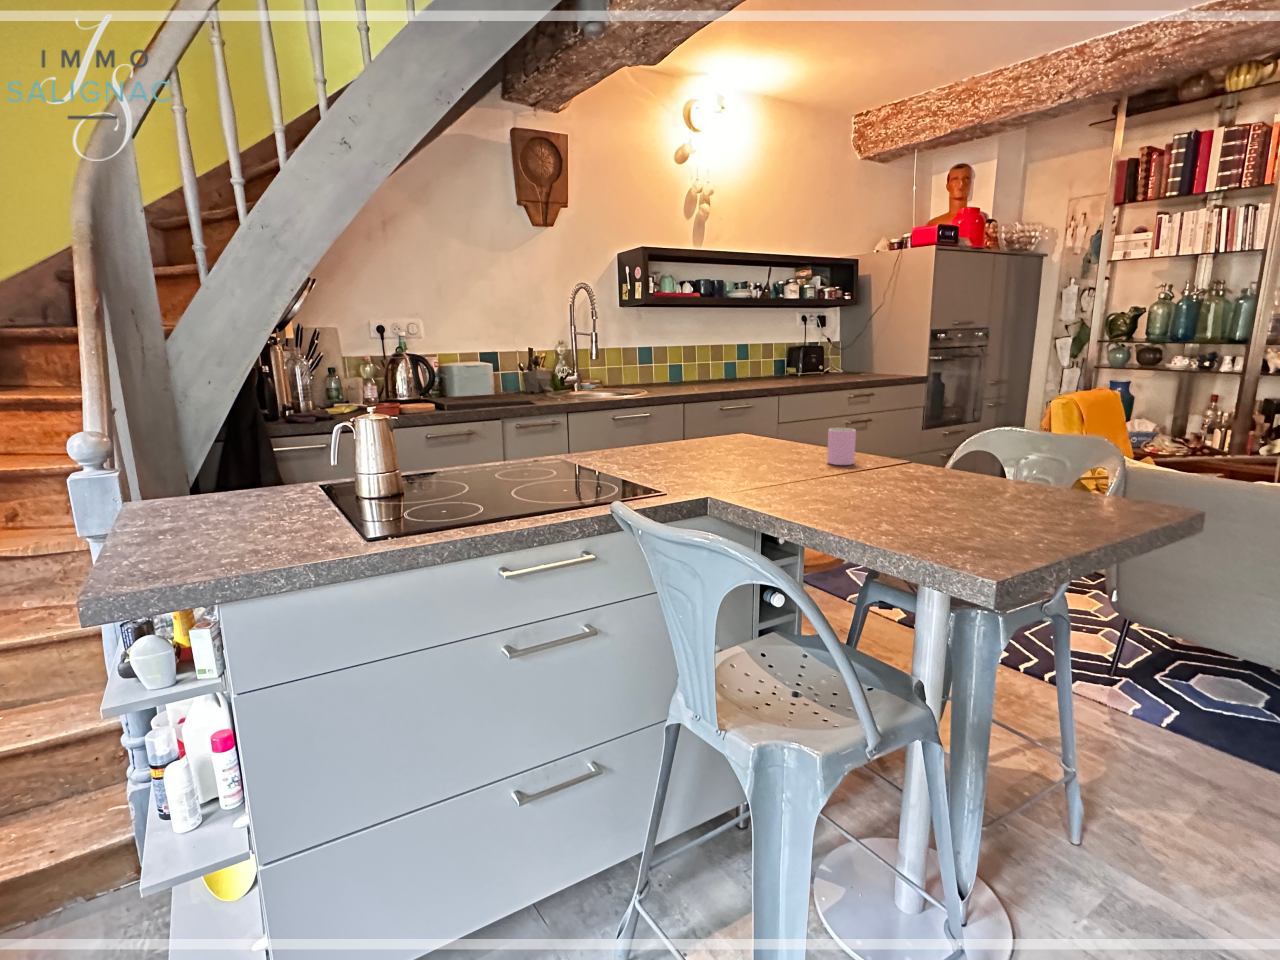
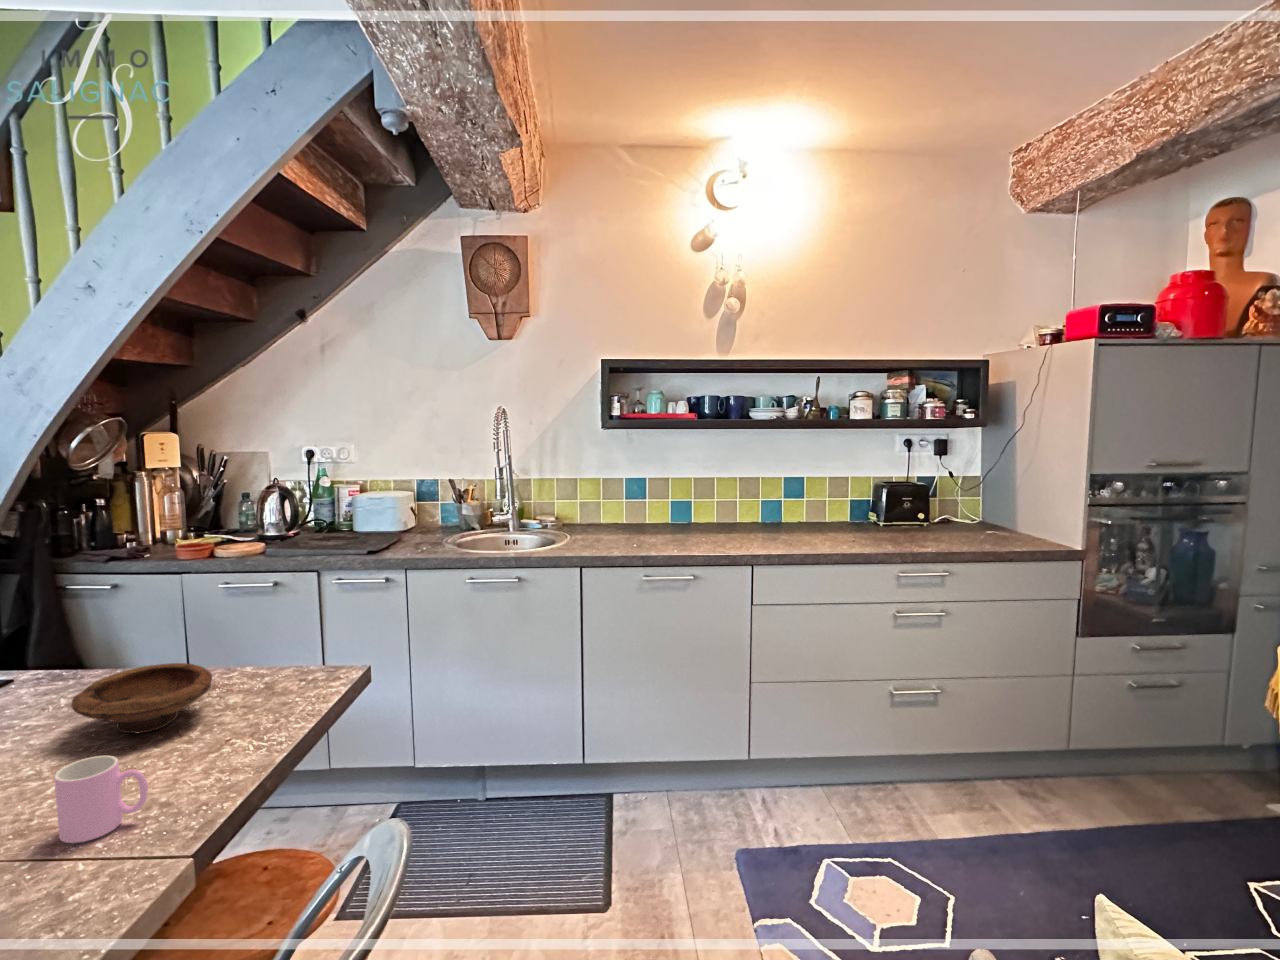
bowl: none [683,421,758,454] -> present [72,663,212,733]

